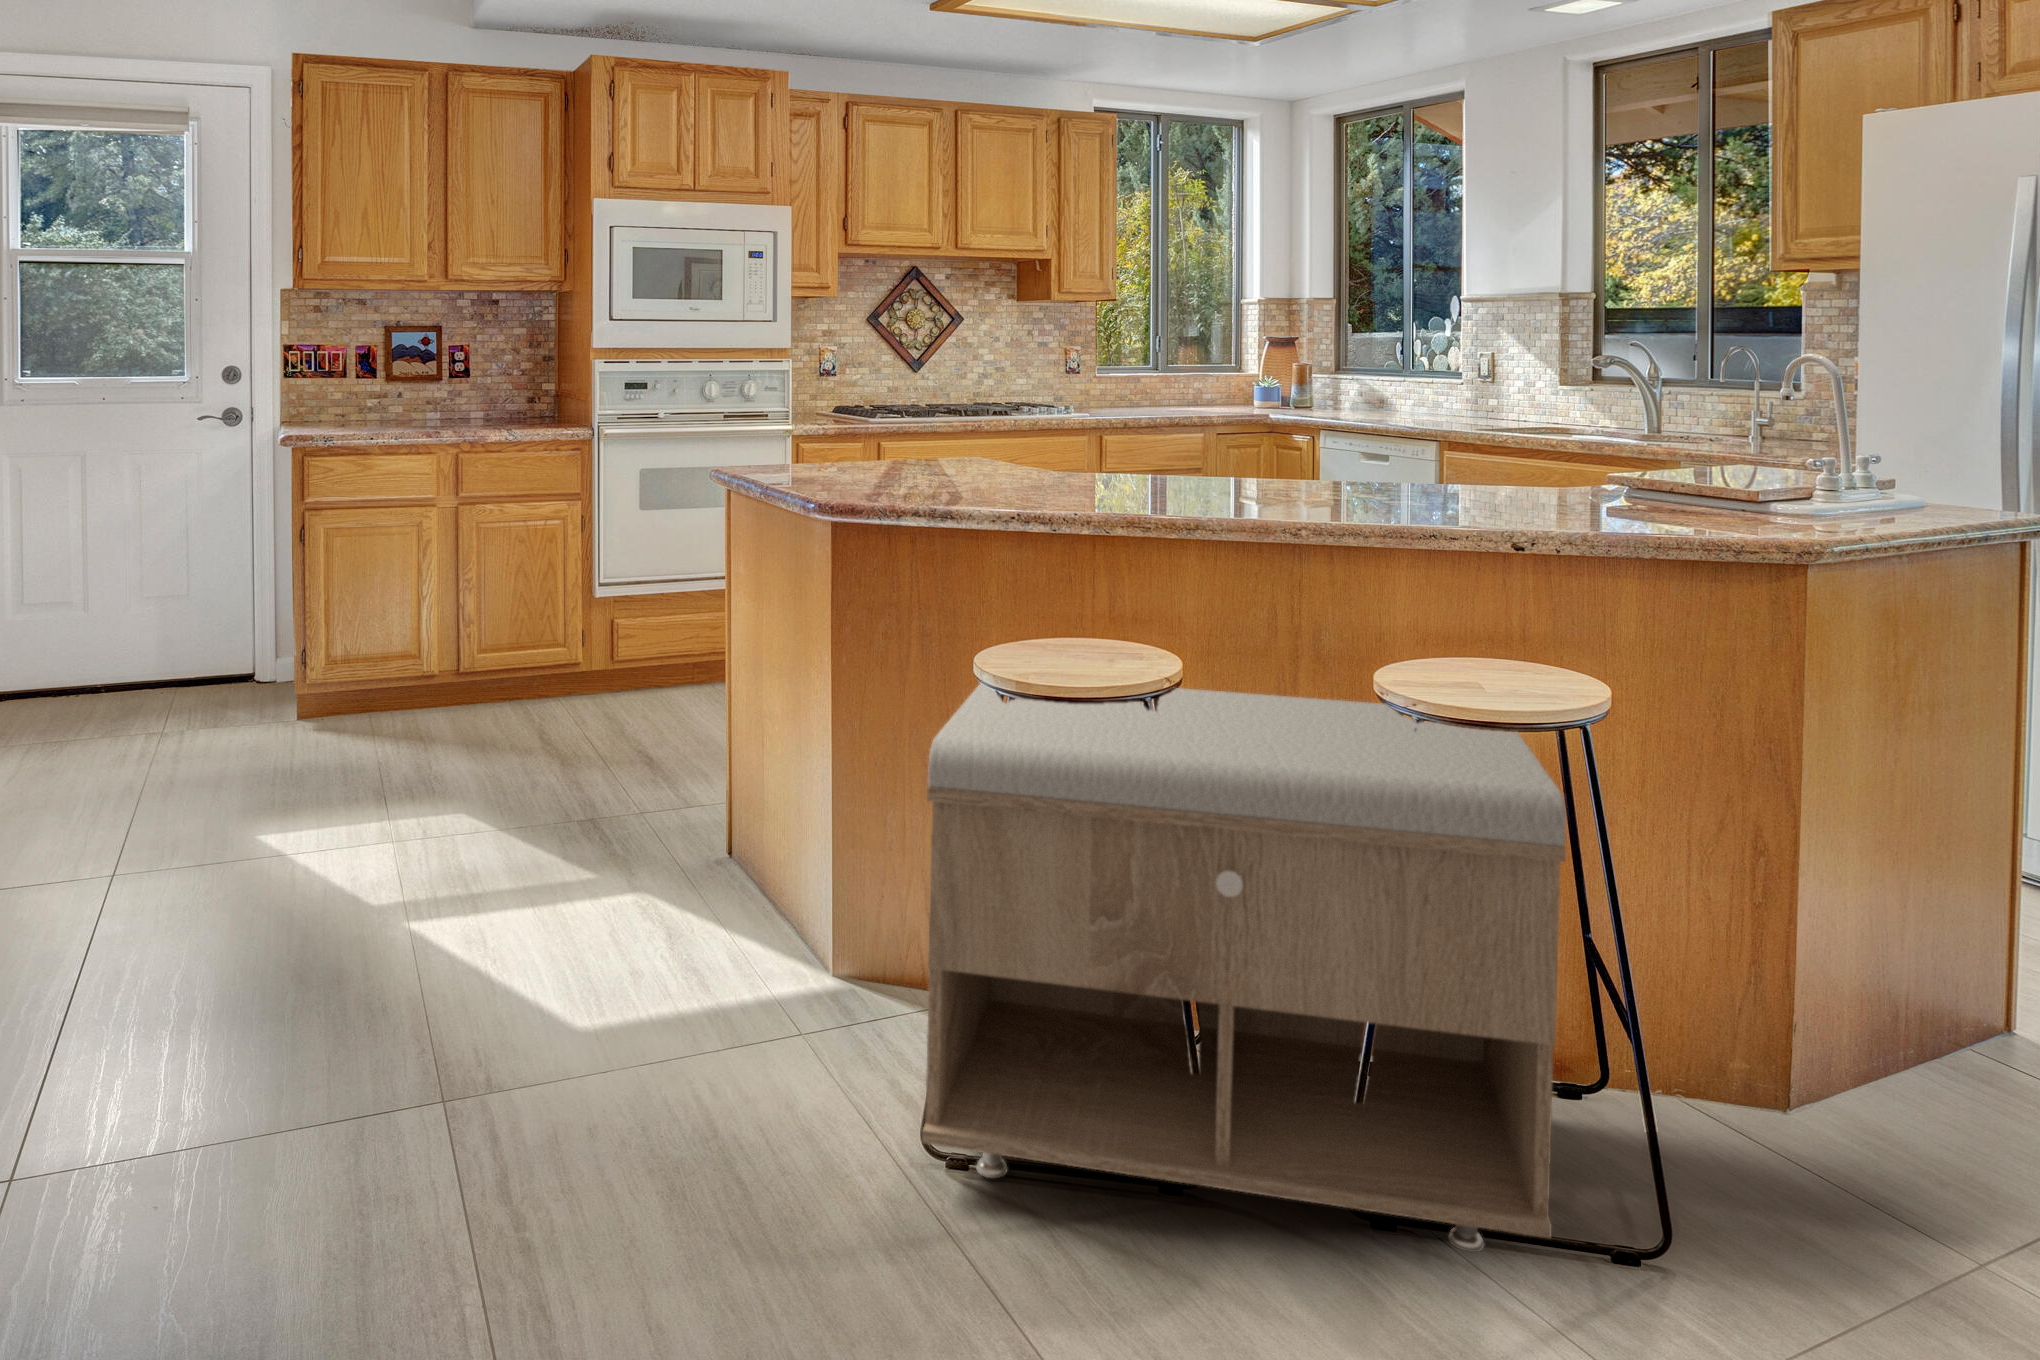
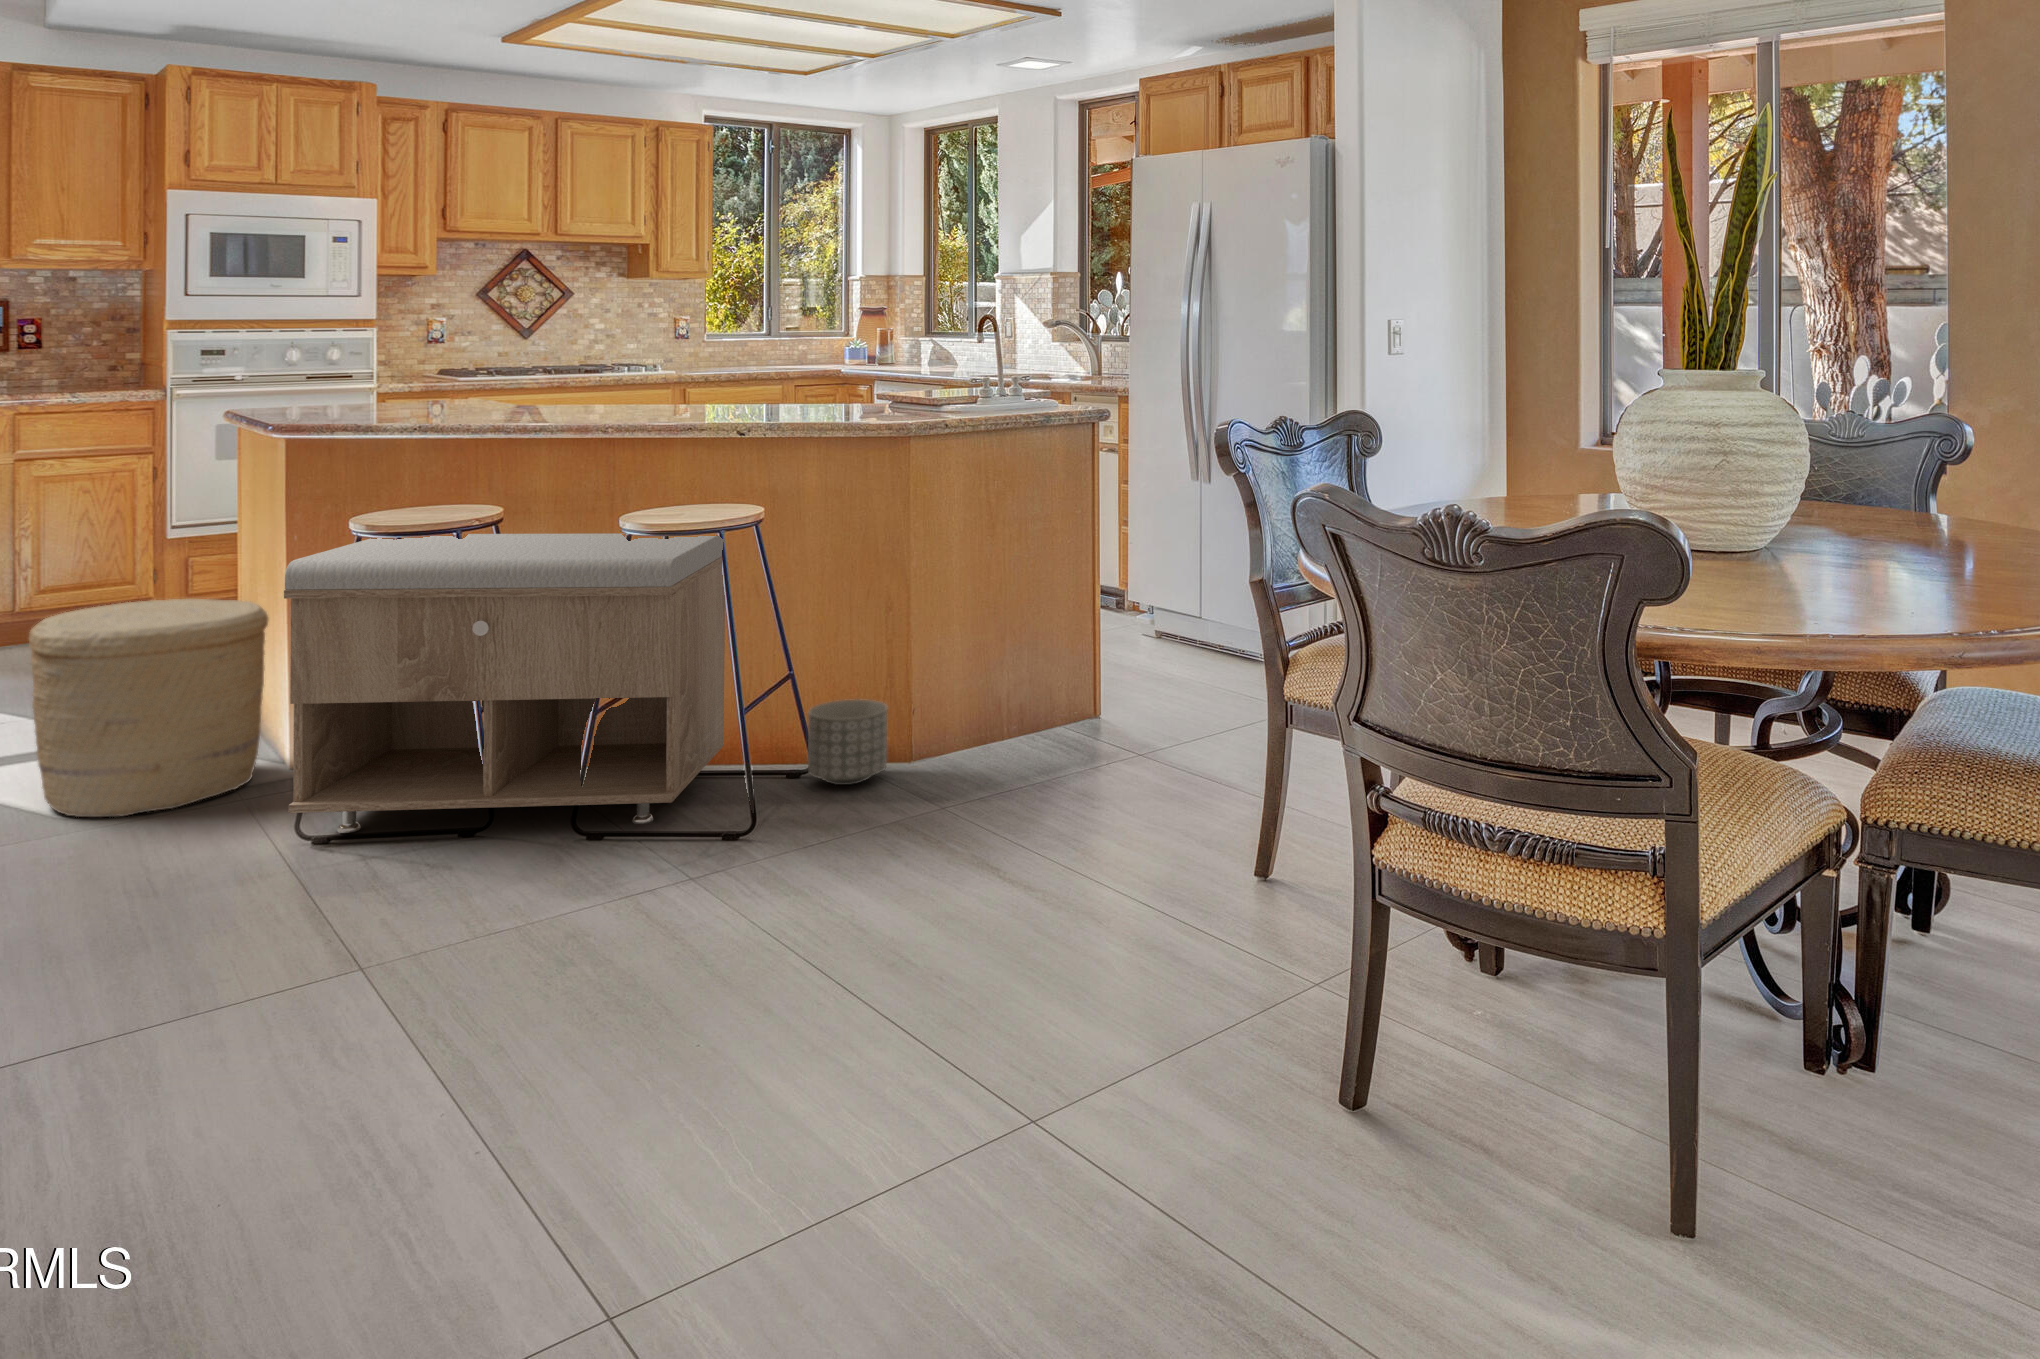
woven basket: none [550,730,817,1066] -> present [28,599,268,817]
planter: none [1680,1024,1839,1200] -> present [808,699,888,785]

